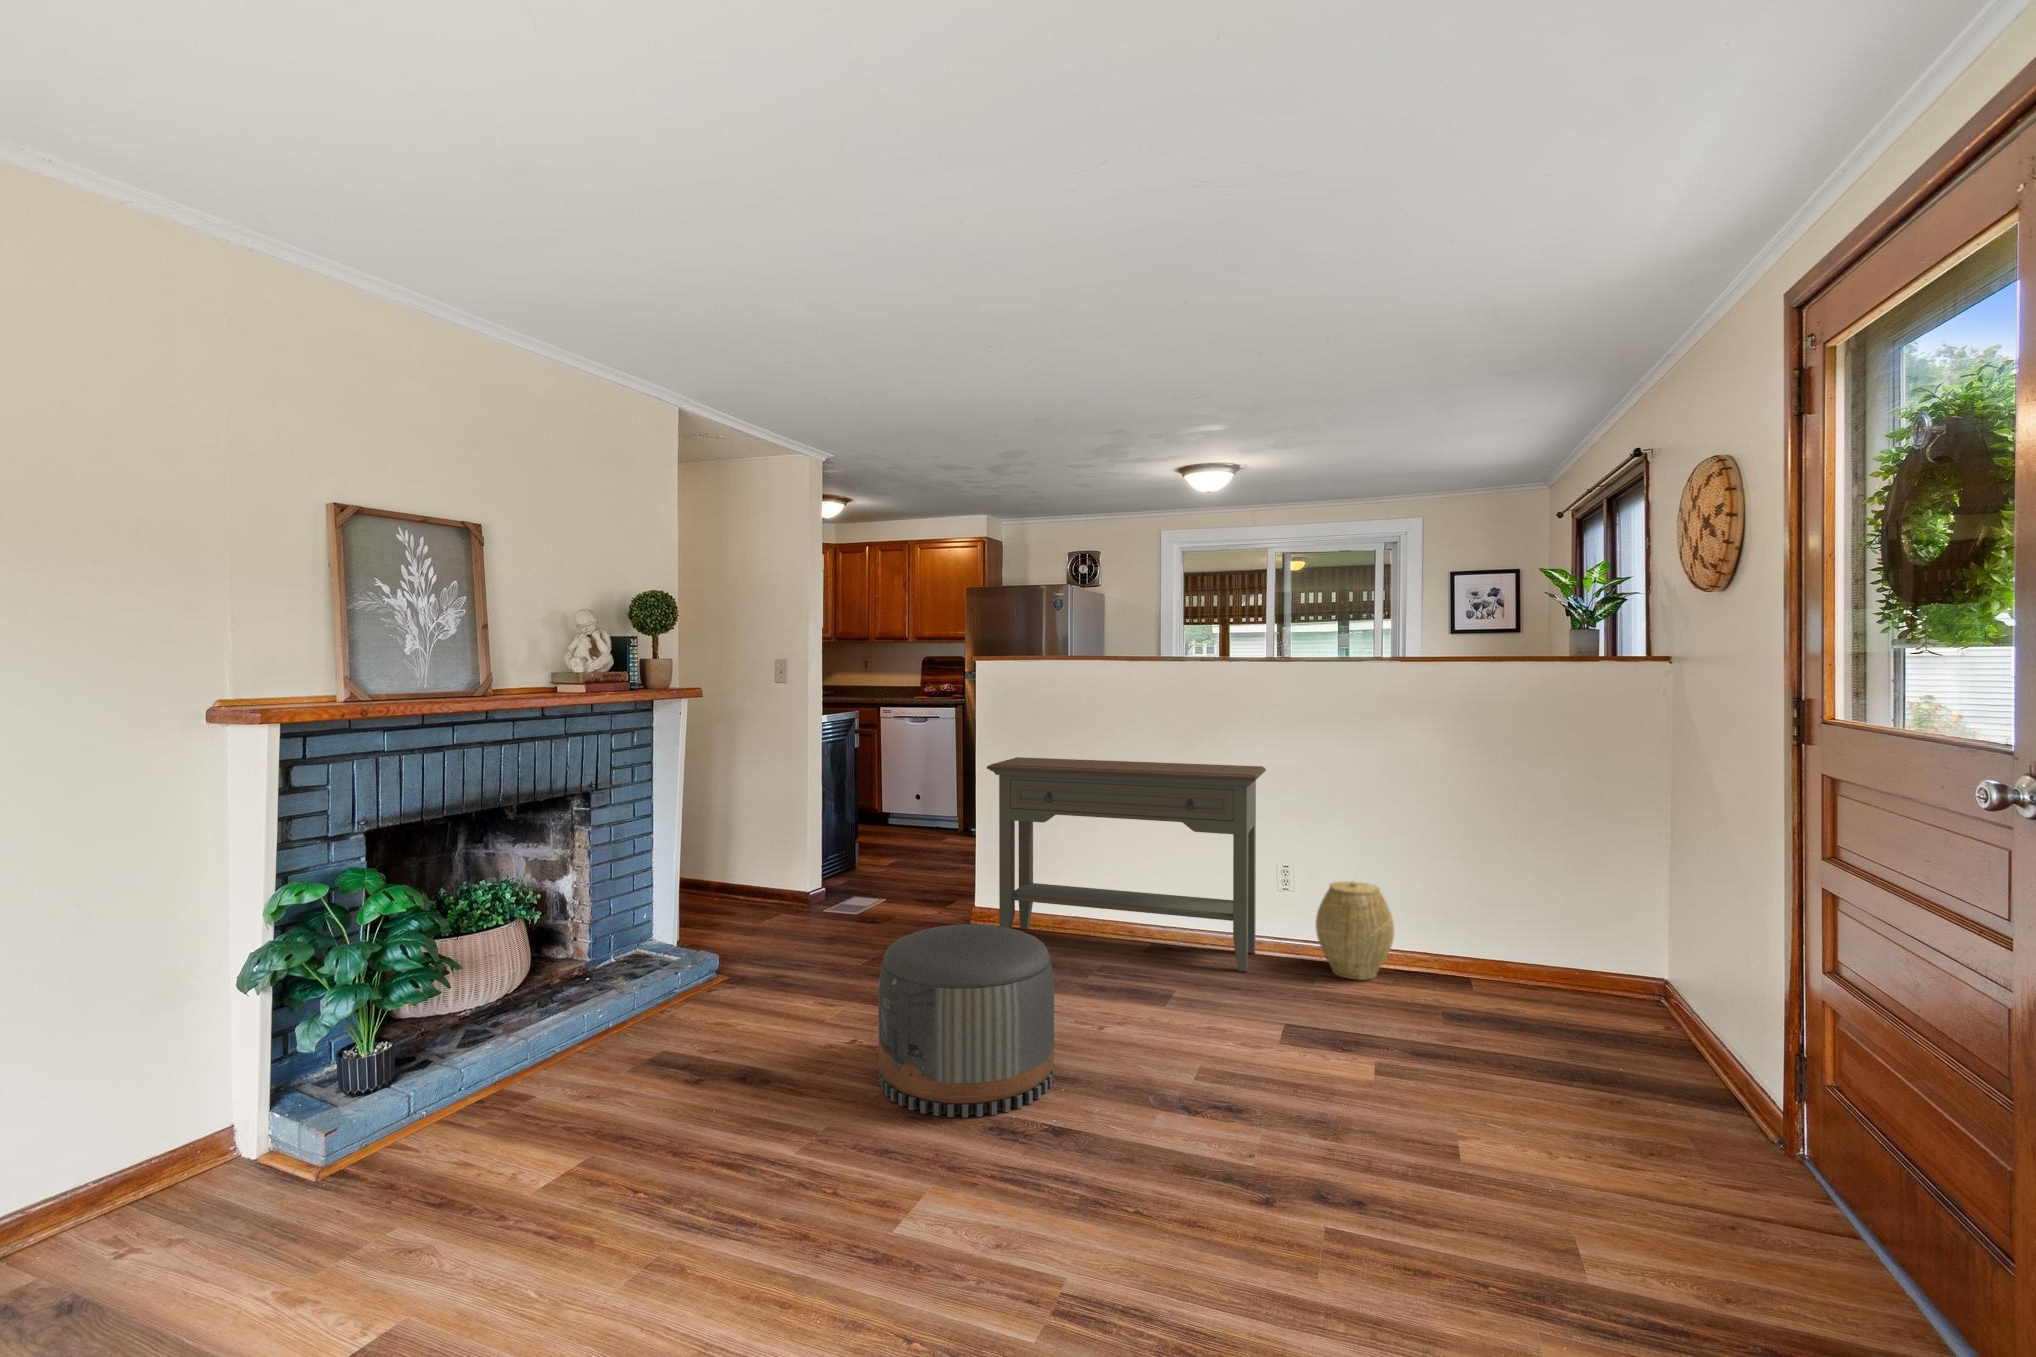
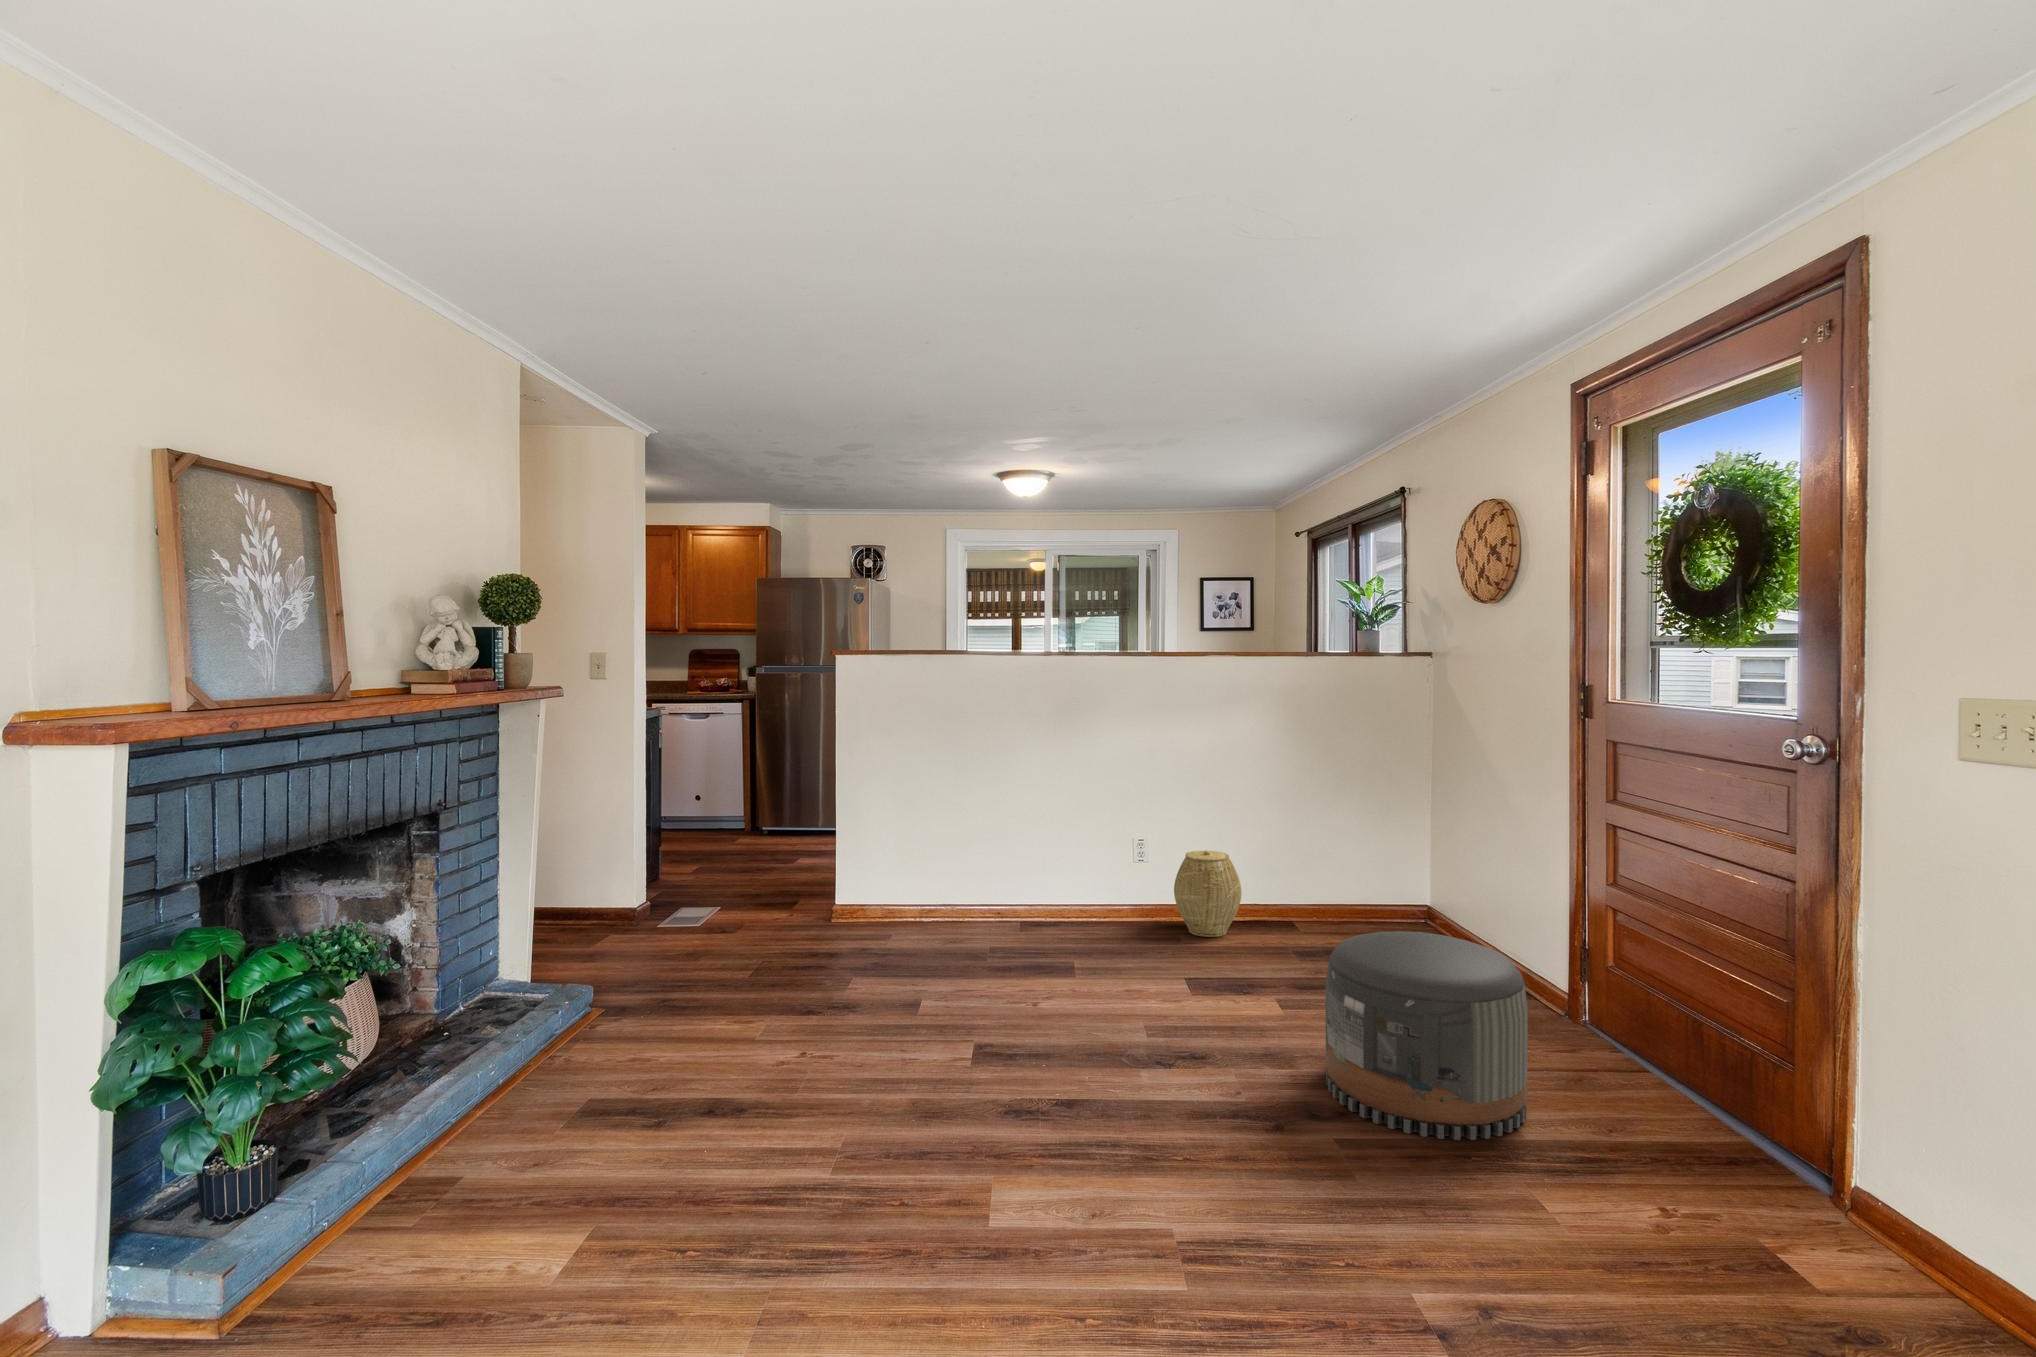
console table: present [987,757,1266,972] -> none [862,751,1131,942]
pouf: present [878,924,1054,1117] -> present [1326,931,1528,1140]

